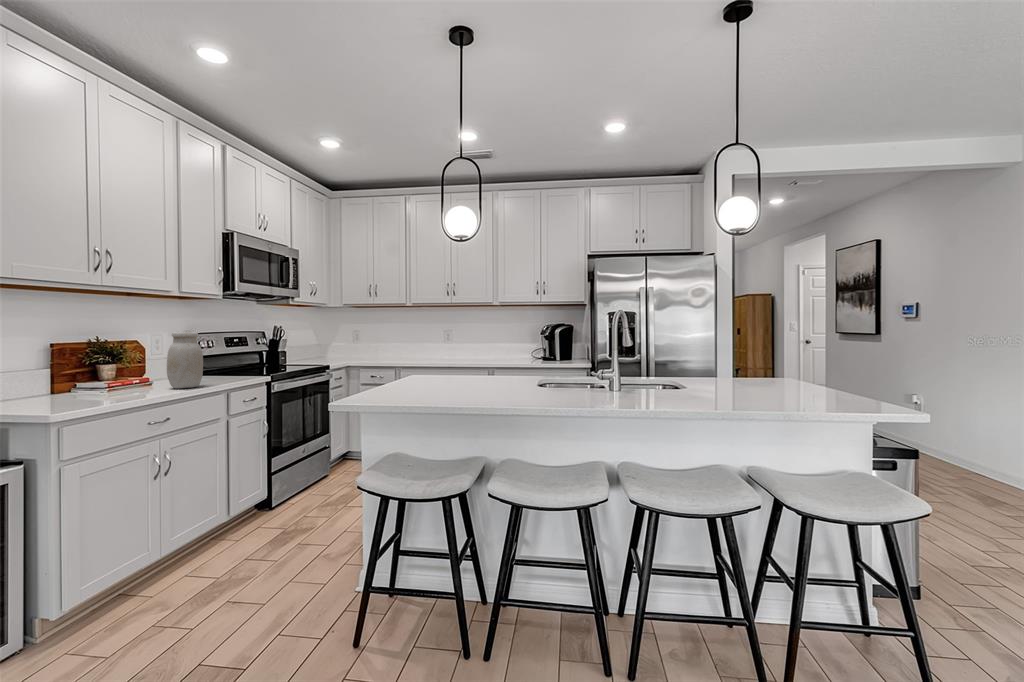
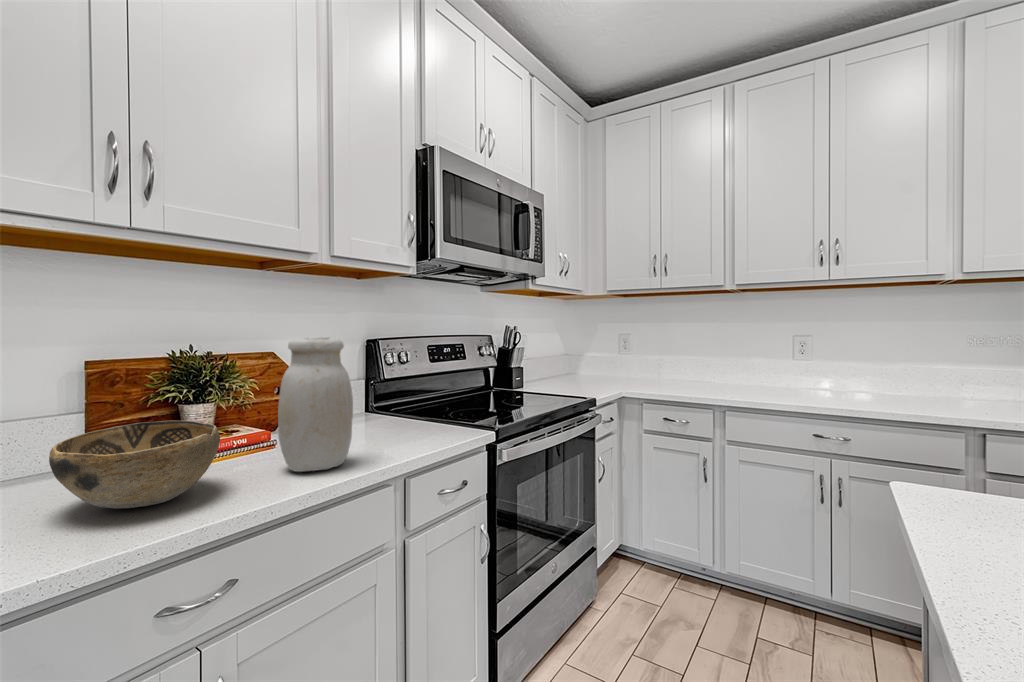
decorative bowl: none [79,367,149,397] -> present [49,421,220,508]

